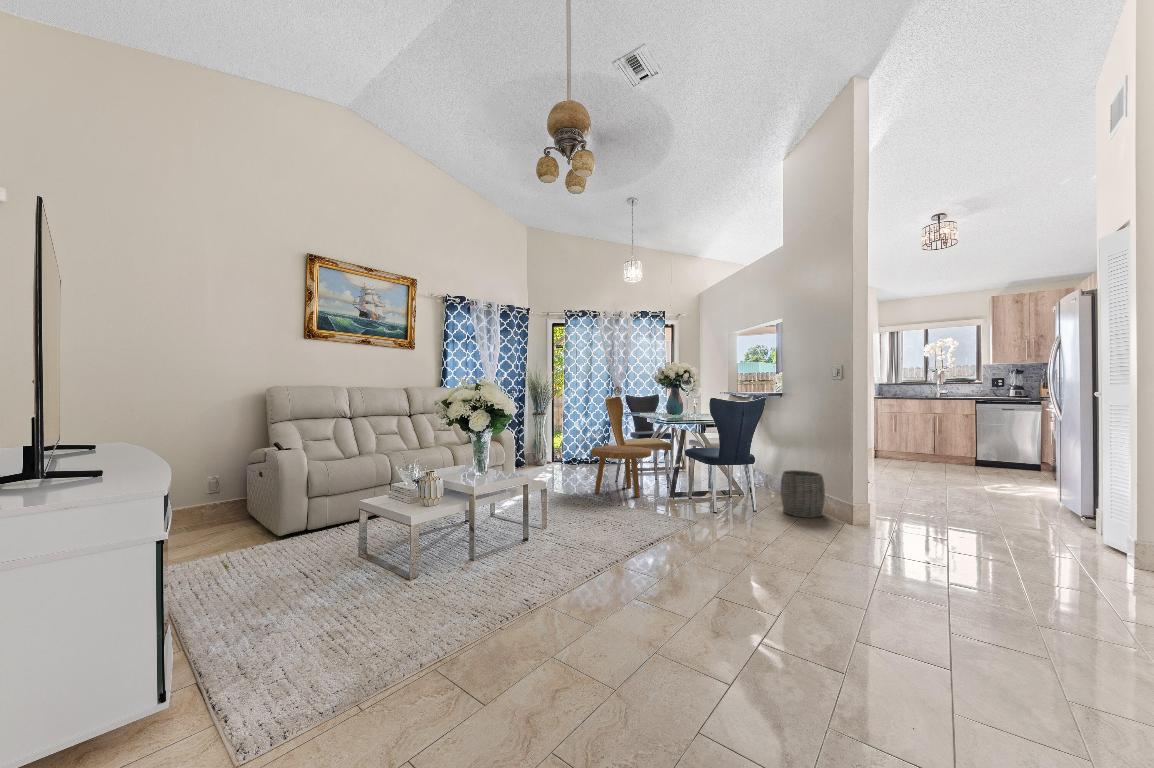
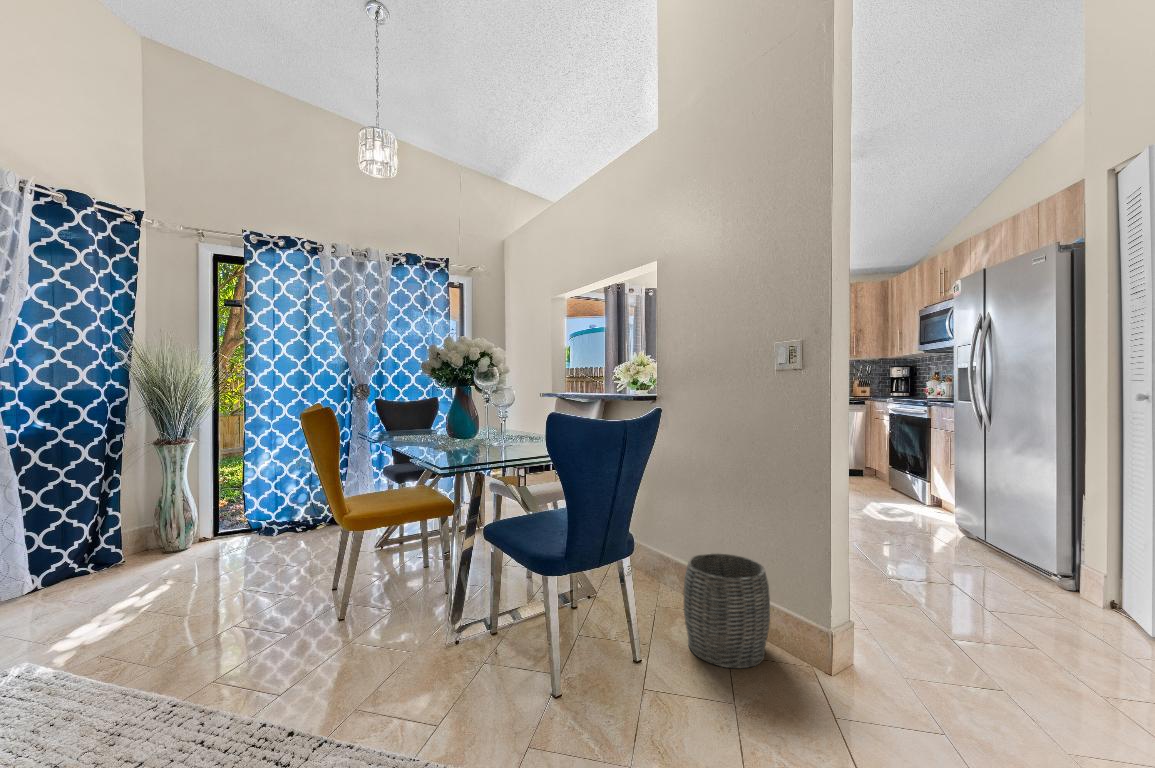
footstool: present [591,445,651,497] -> none [246,514,407,652]

